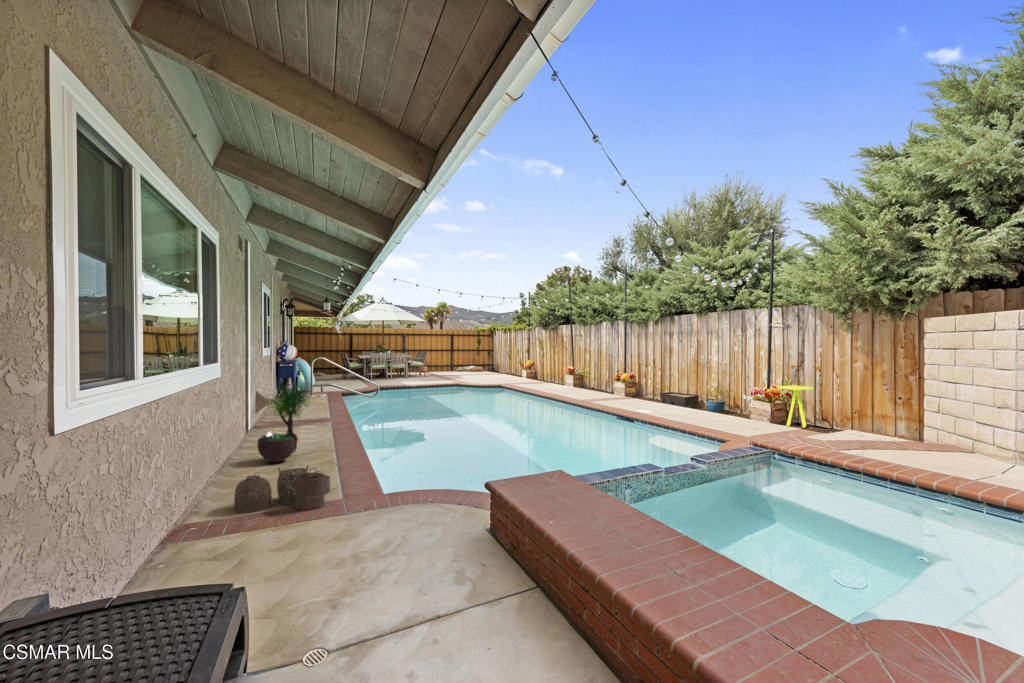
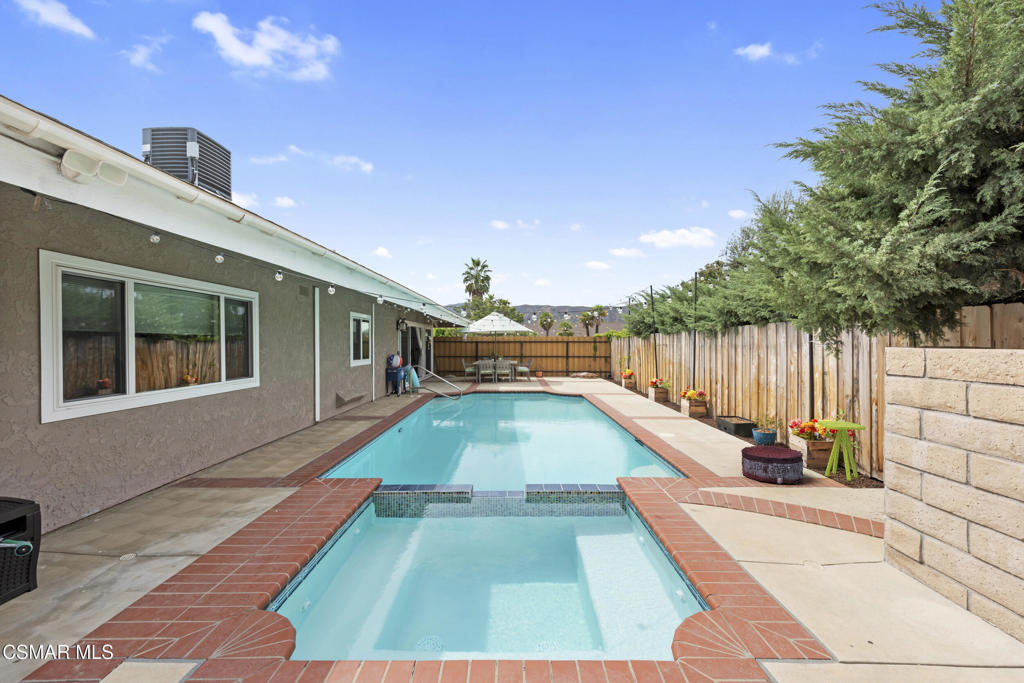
potted tree: present [257,386,309,462] -> none [195,399,244,474]
pouf: none [733,406,781,432] -> present [741,445,803,484]
woven basket: present [234,466,330,513] -> none [64,489,179,535]

